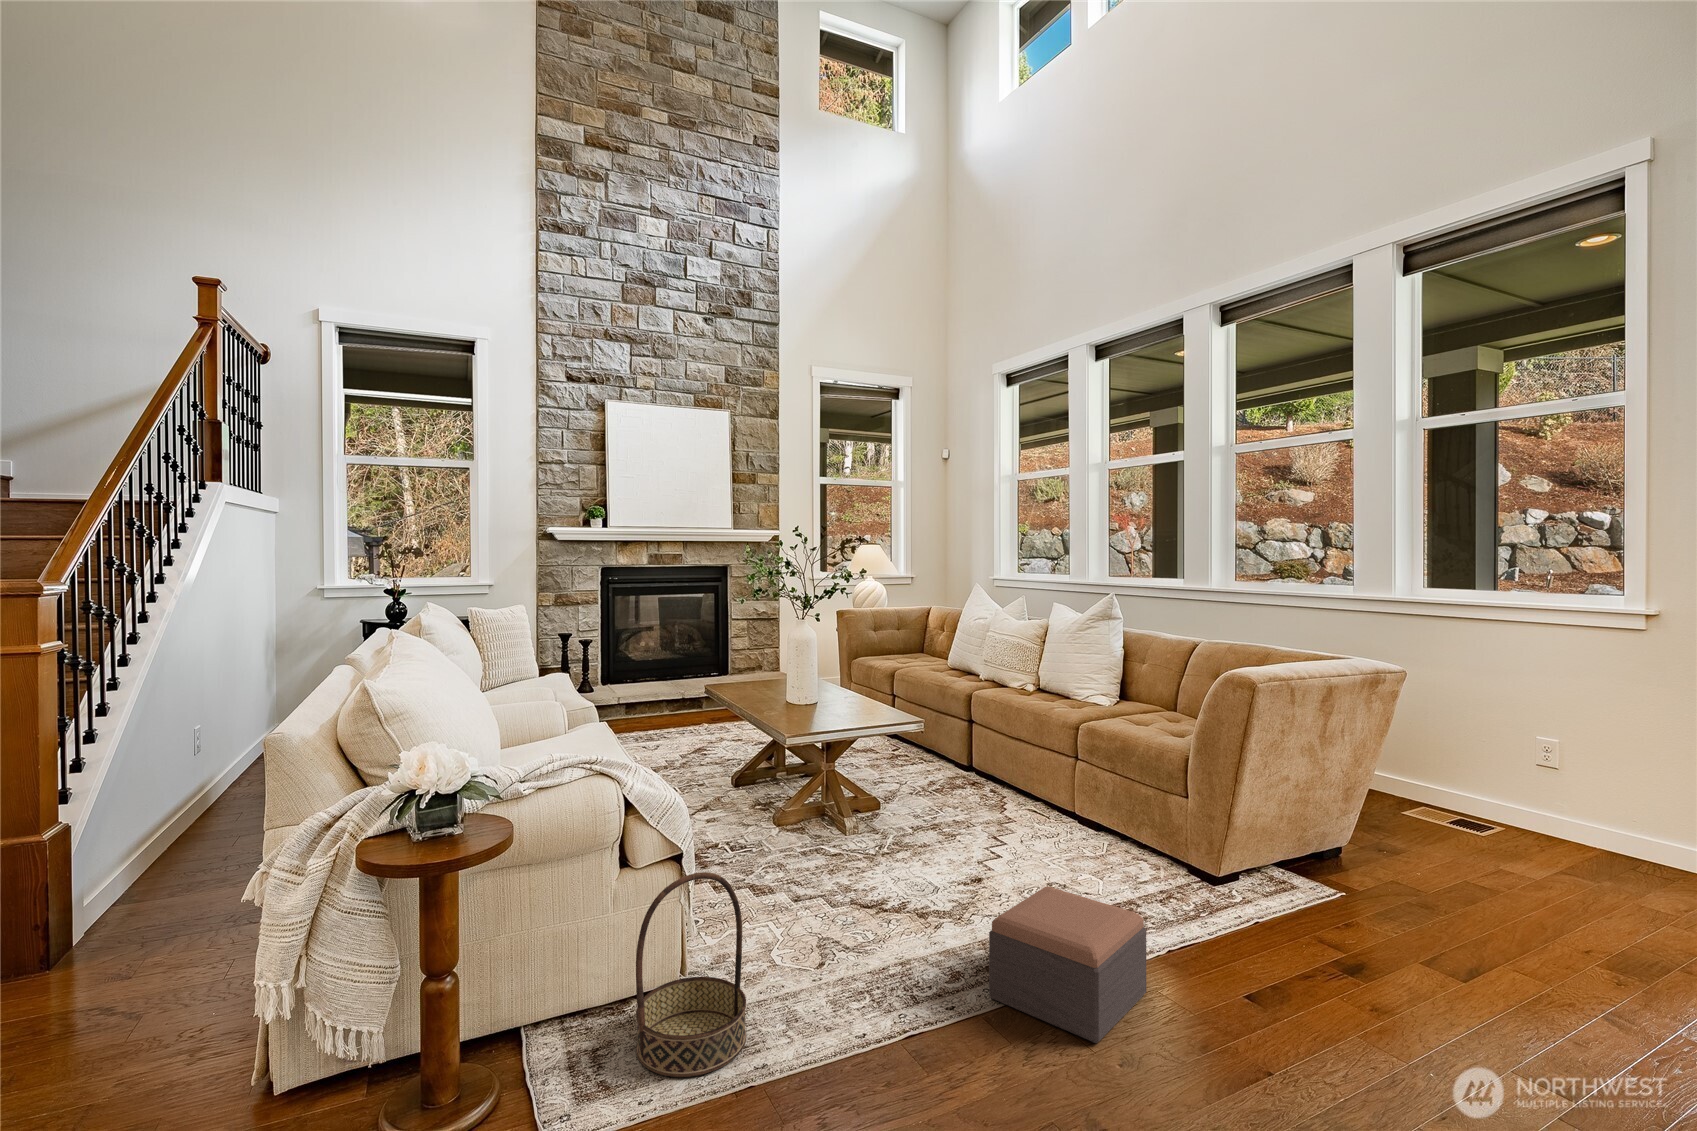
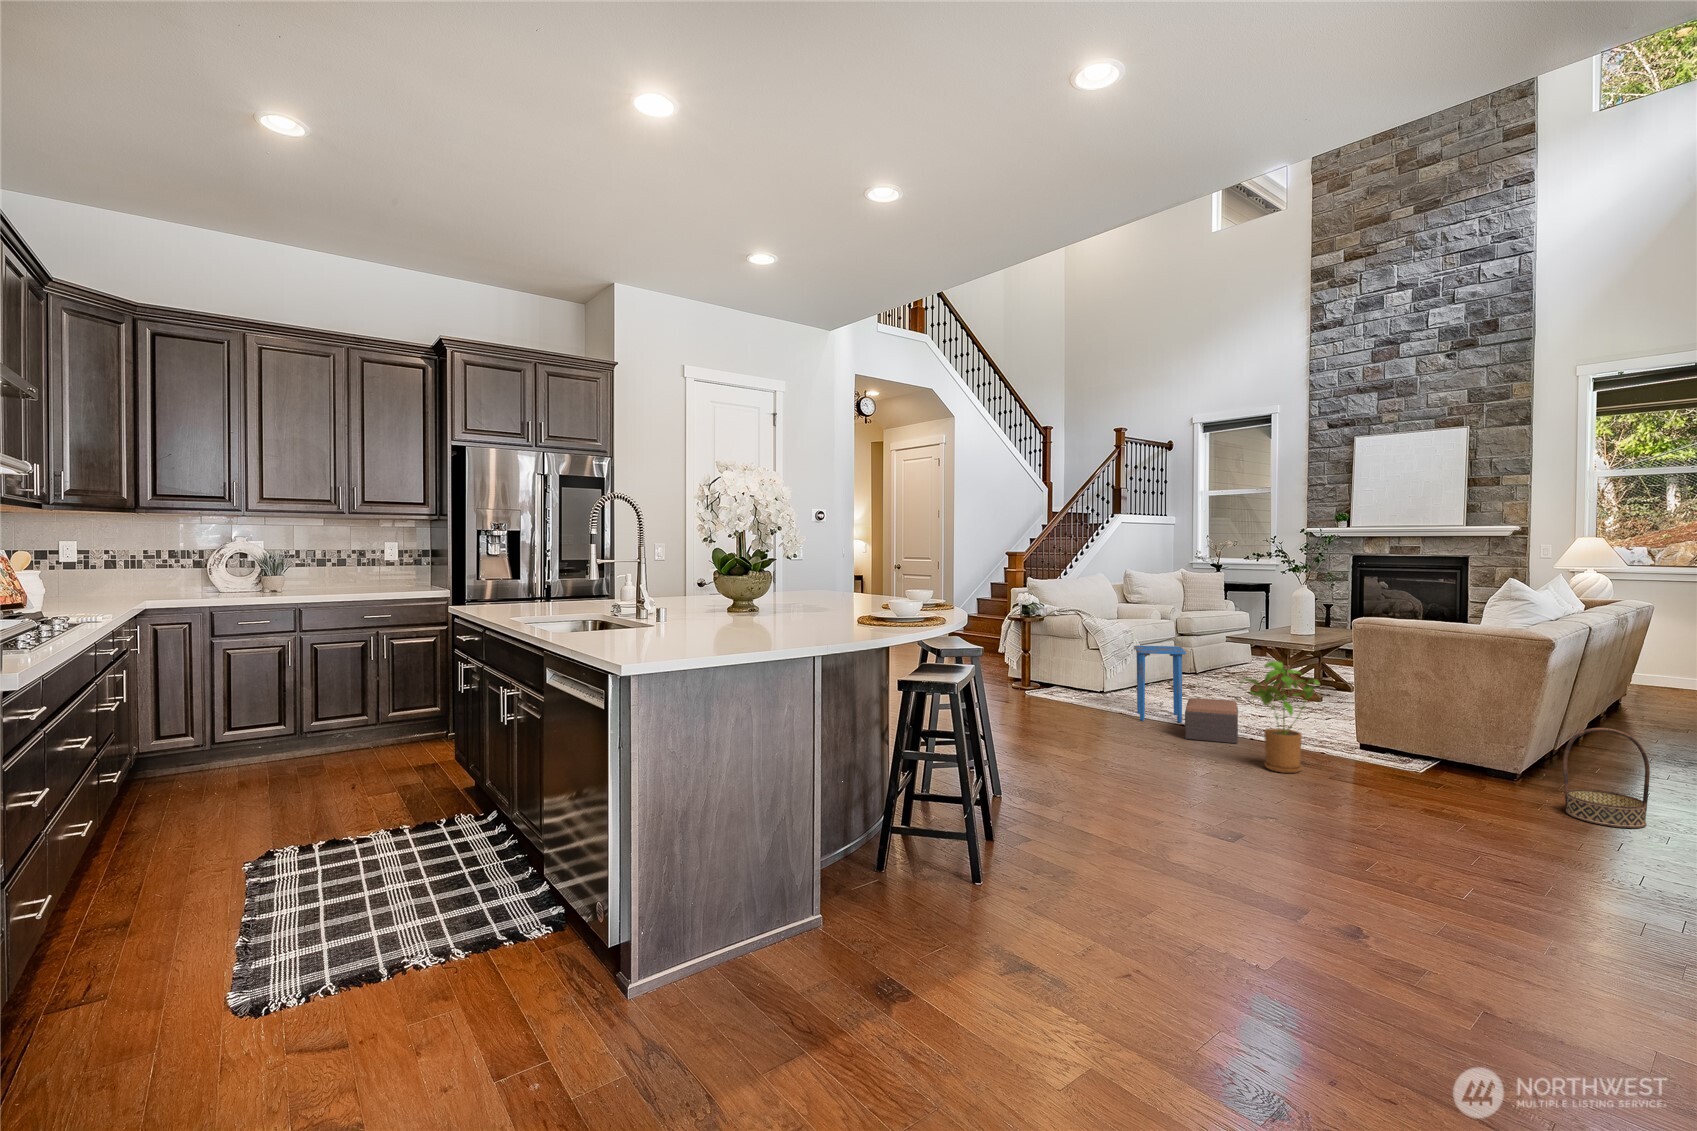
side table: none [775,782,933,1029] -> present [1135,646,1186,722]
house plant: none [1325,792,1503,1052] -> present [1242,661,1319,773]
basket: present [636,872,746,1077] -> present [1563,728,1650,828]

